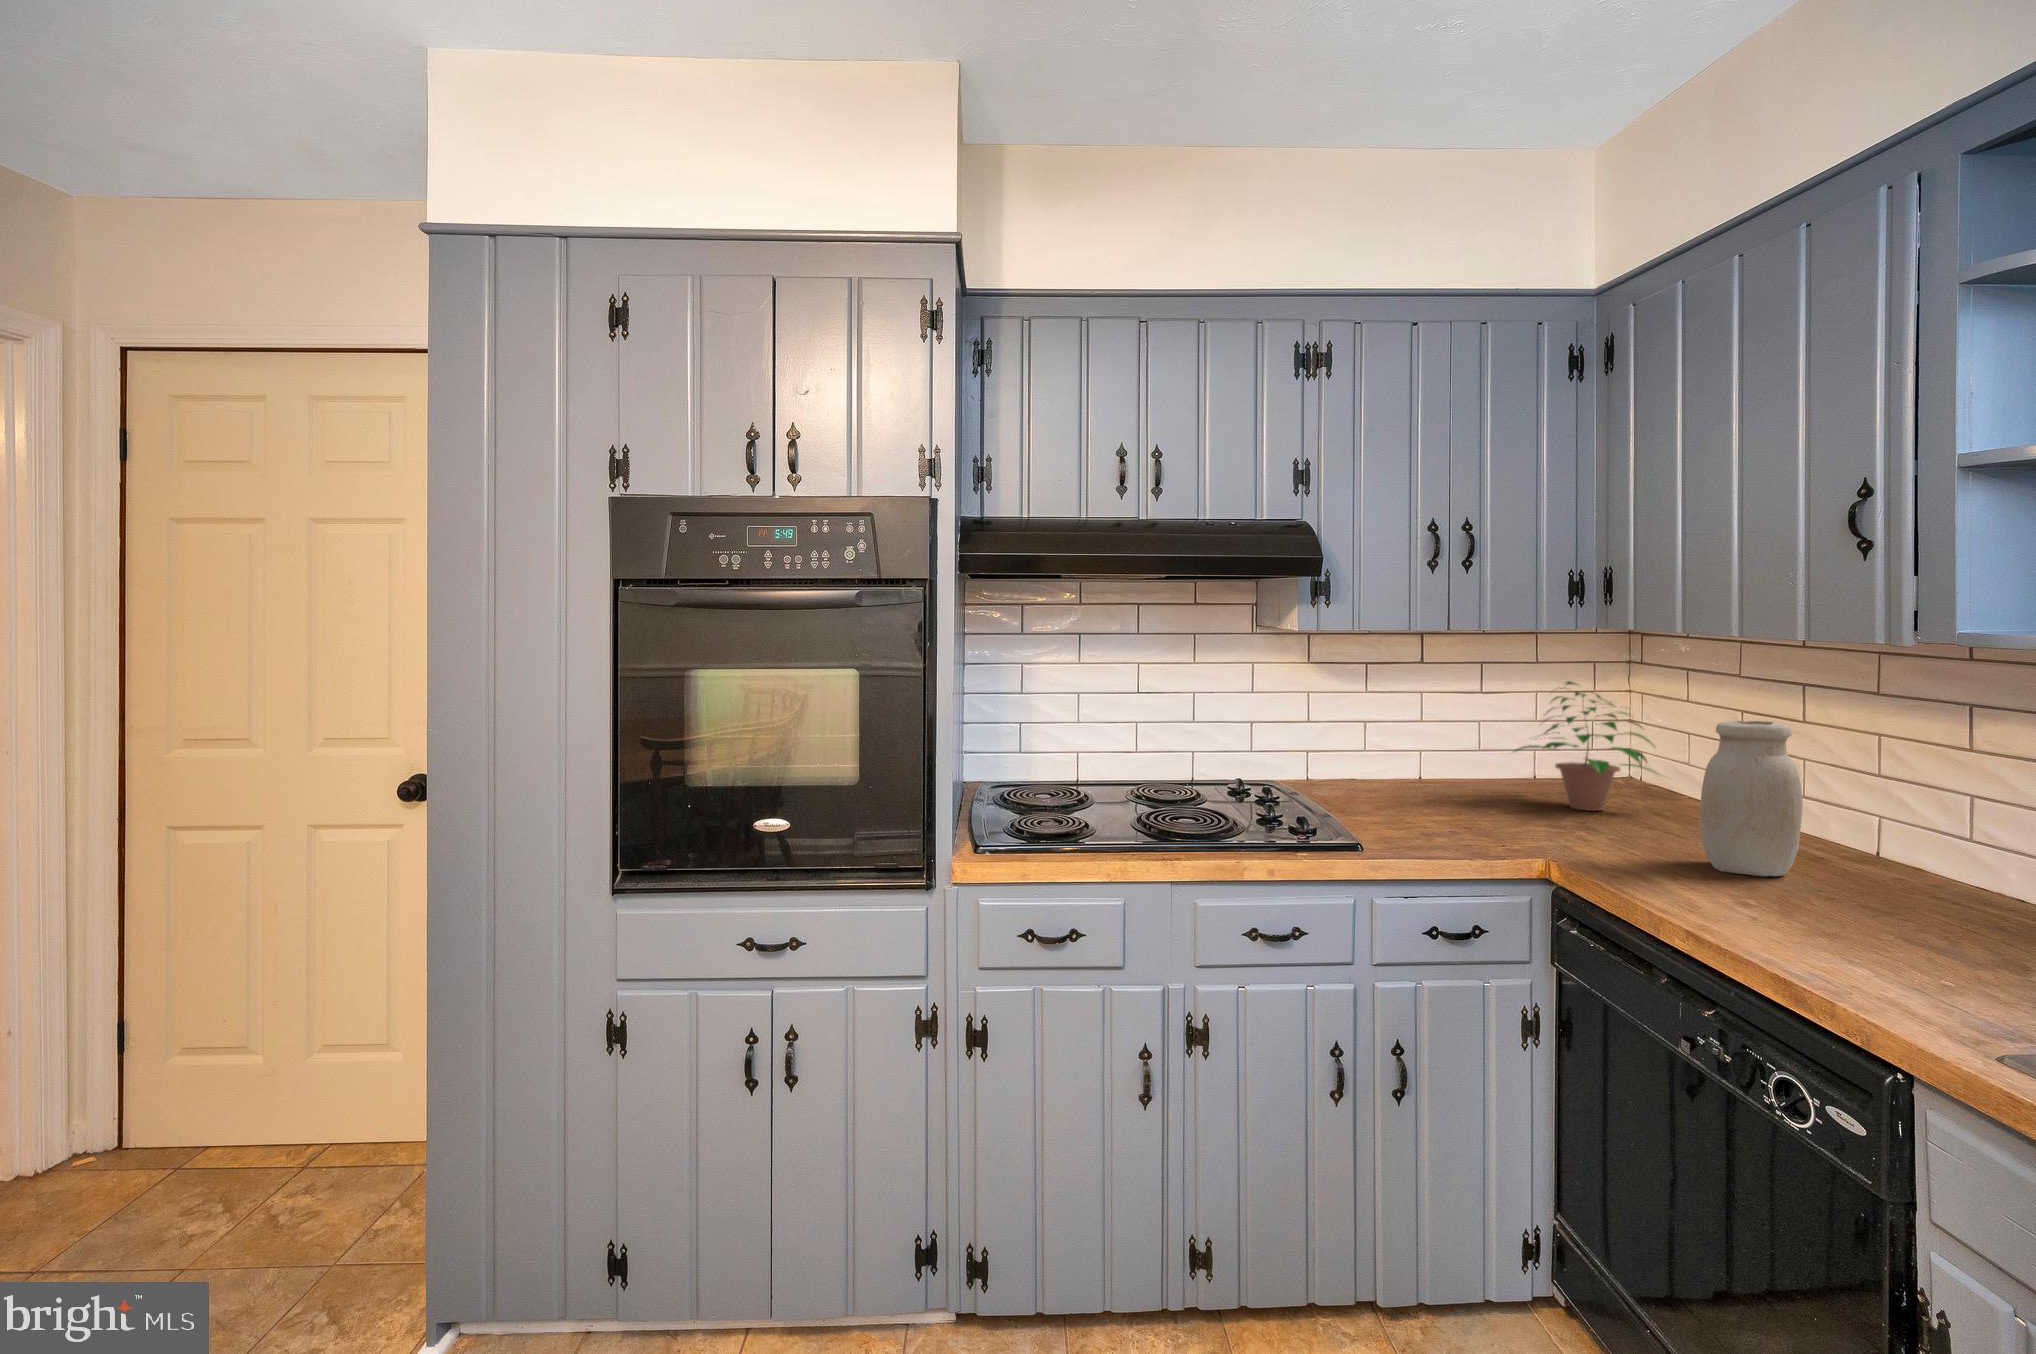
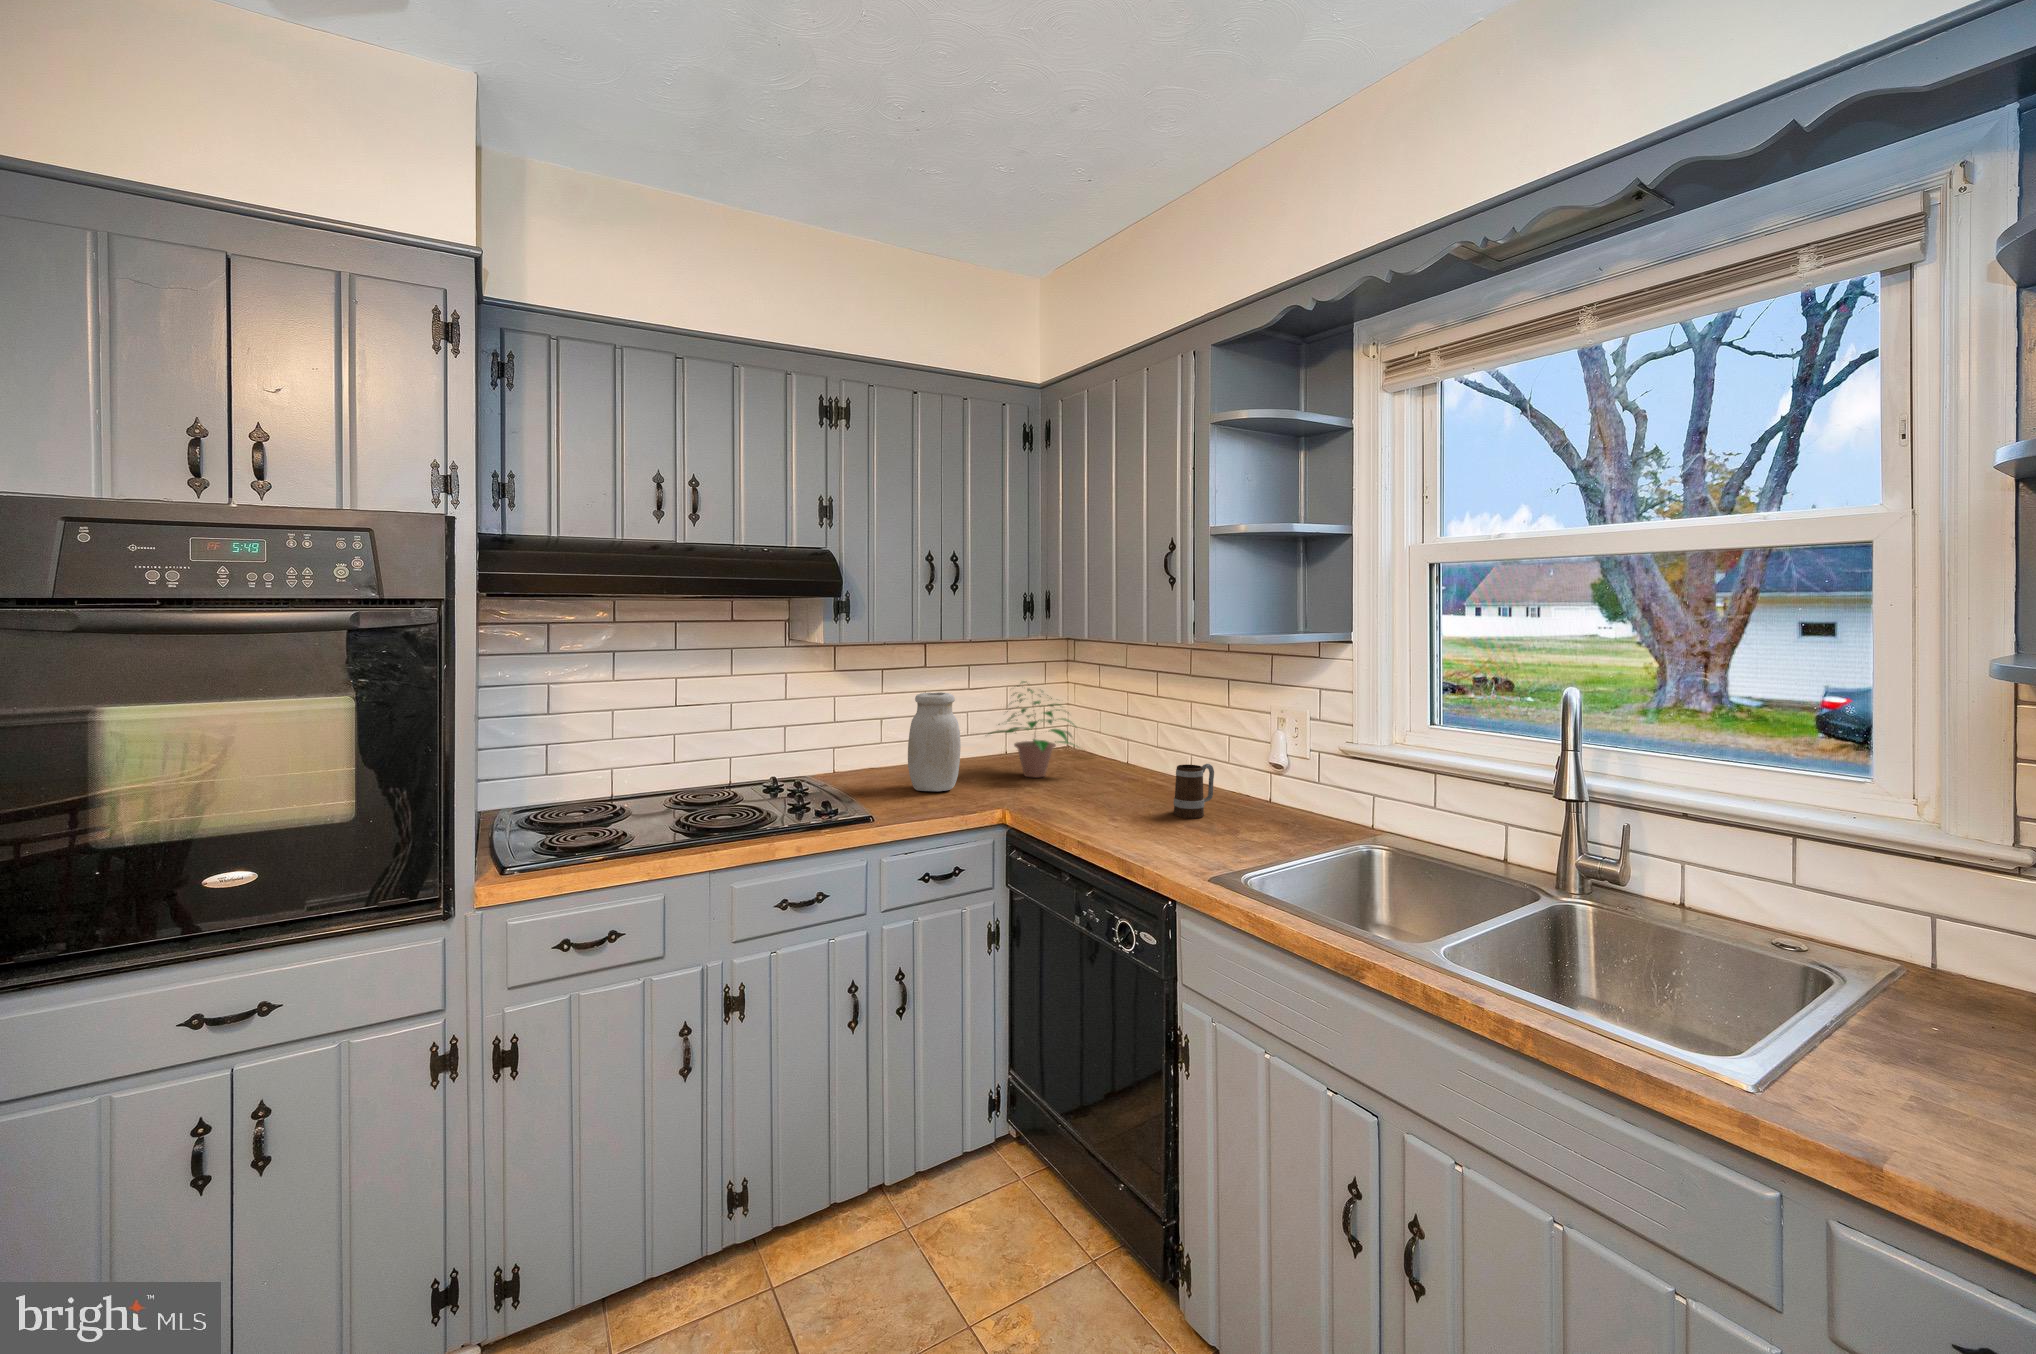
jar: present [1700,721,1802,876] -> present [908,692,961,791]
mug: none [1831,801,1910,883] -> present [1174,764,1214,819]

